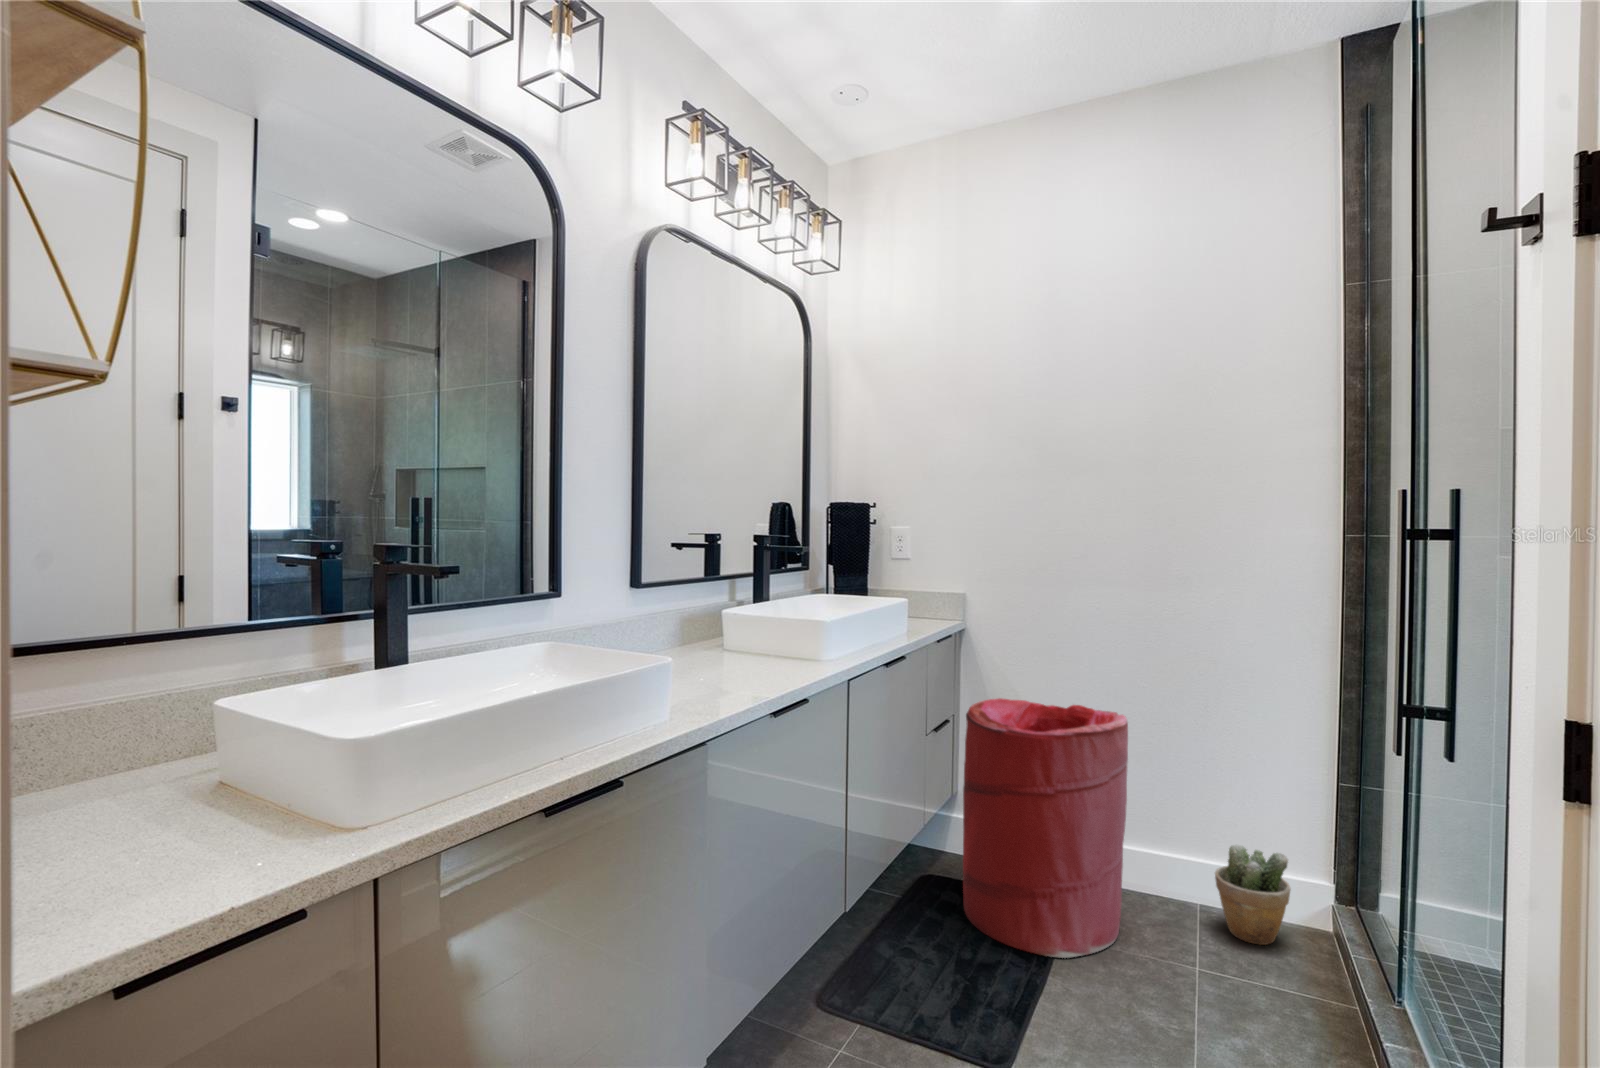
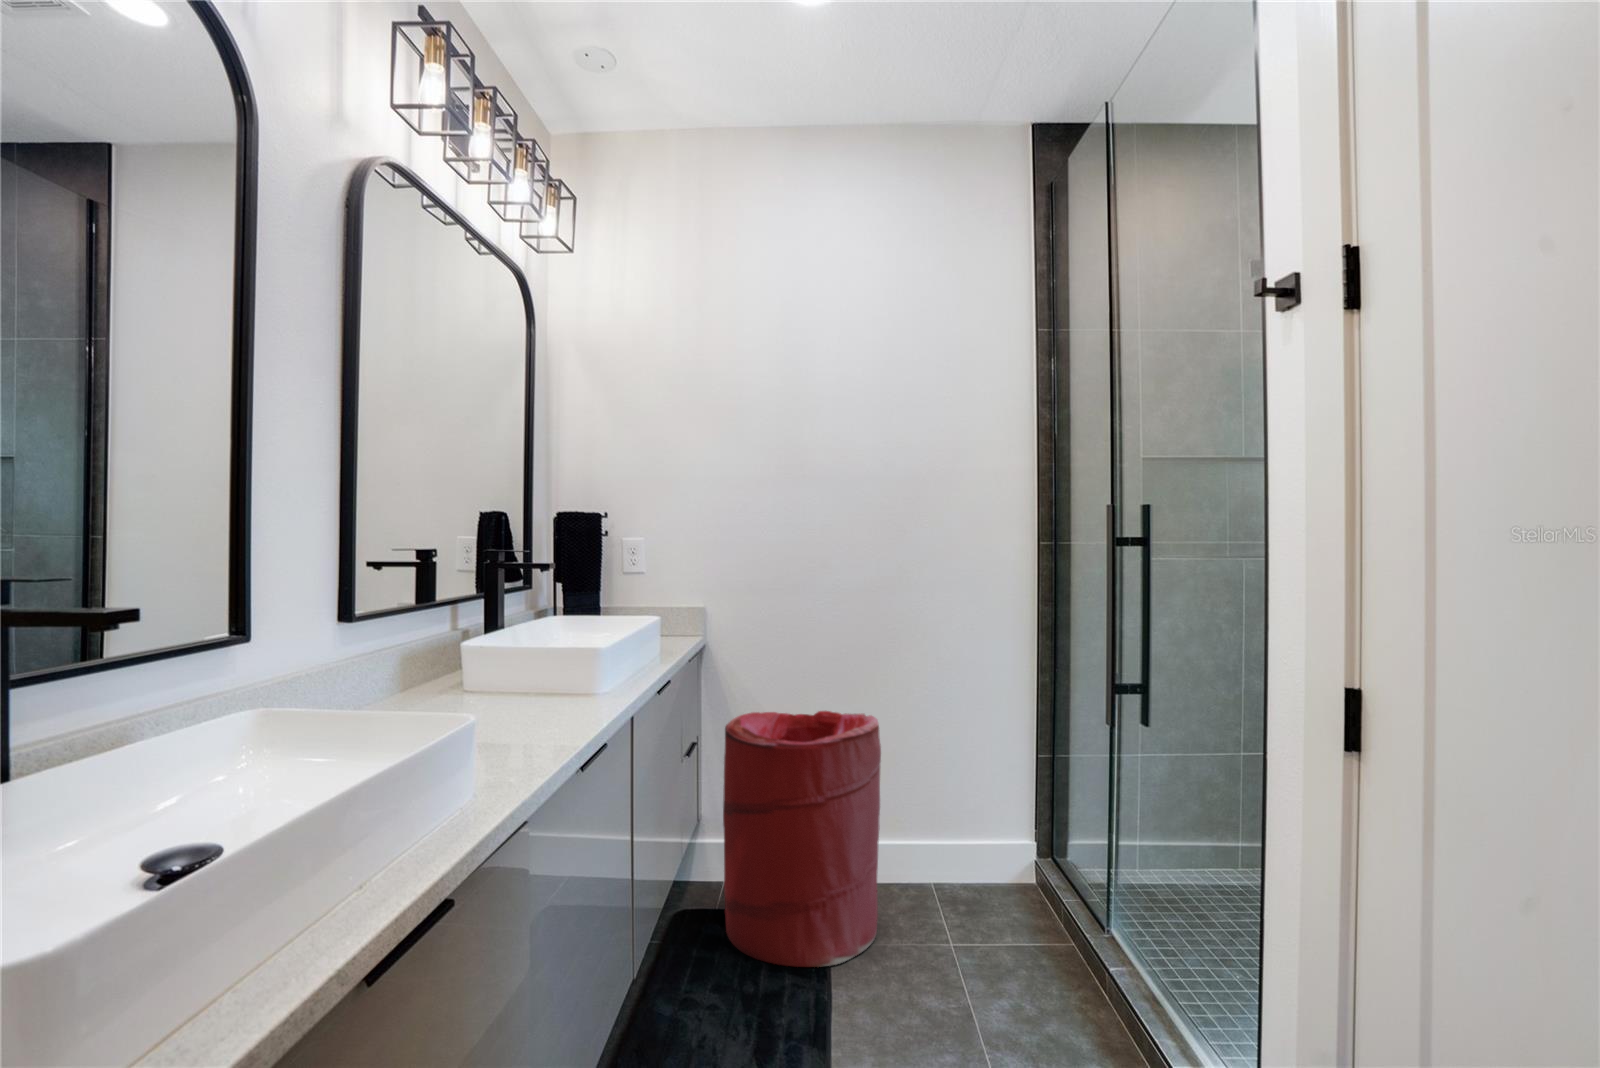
potted plant: present [1215,845,1291,945] -> none [949,822,1010,910]

